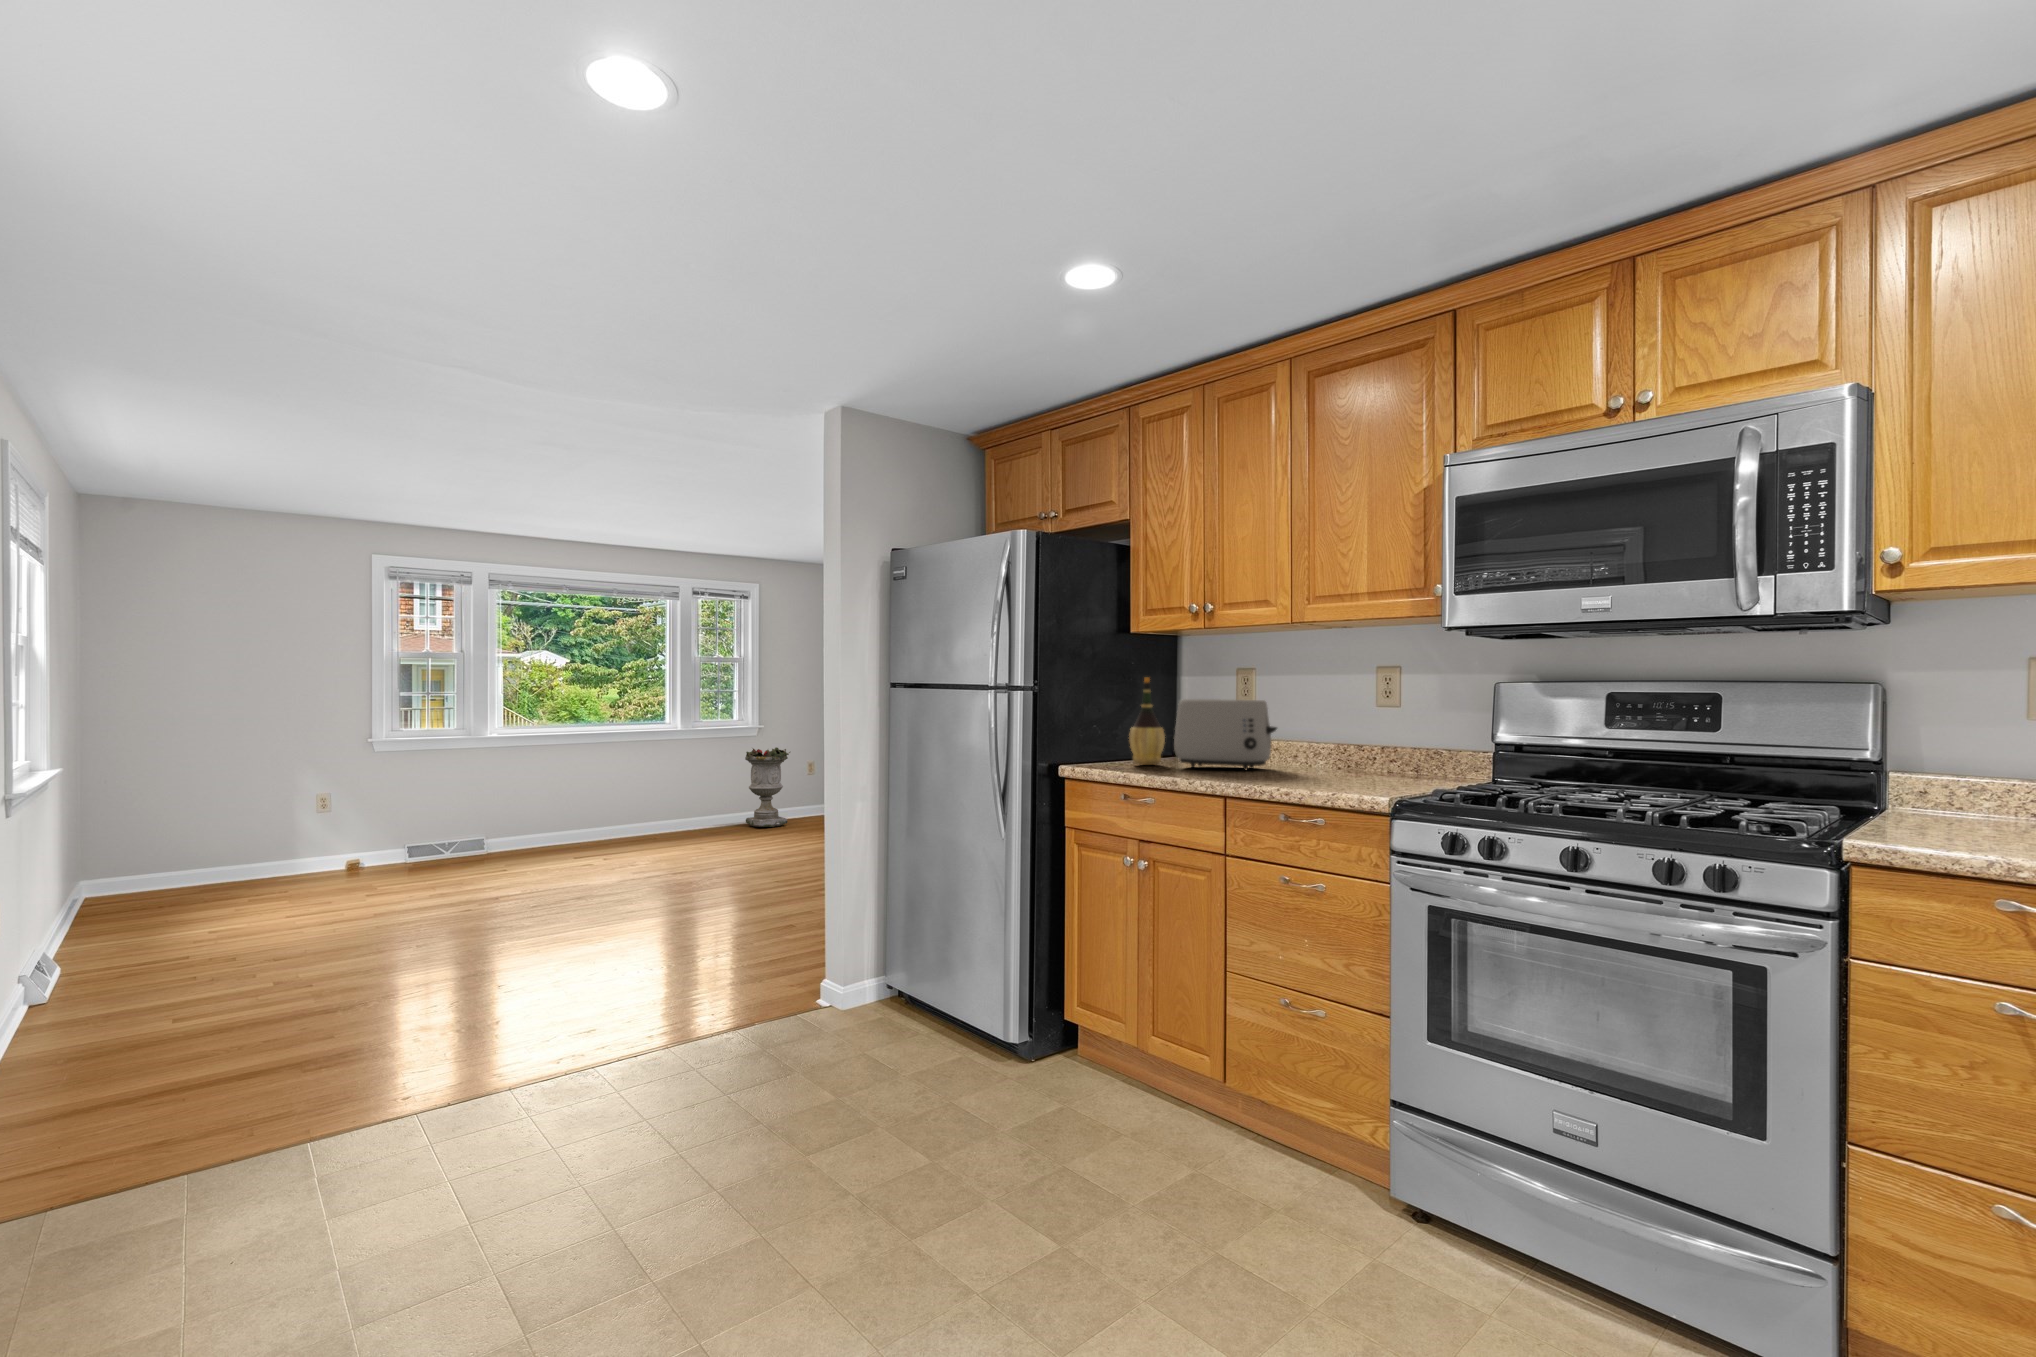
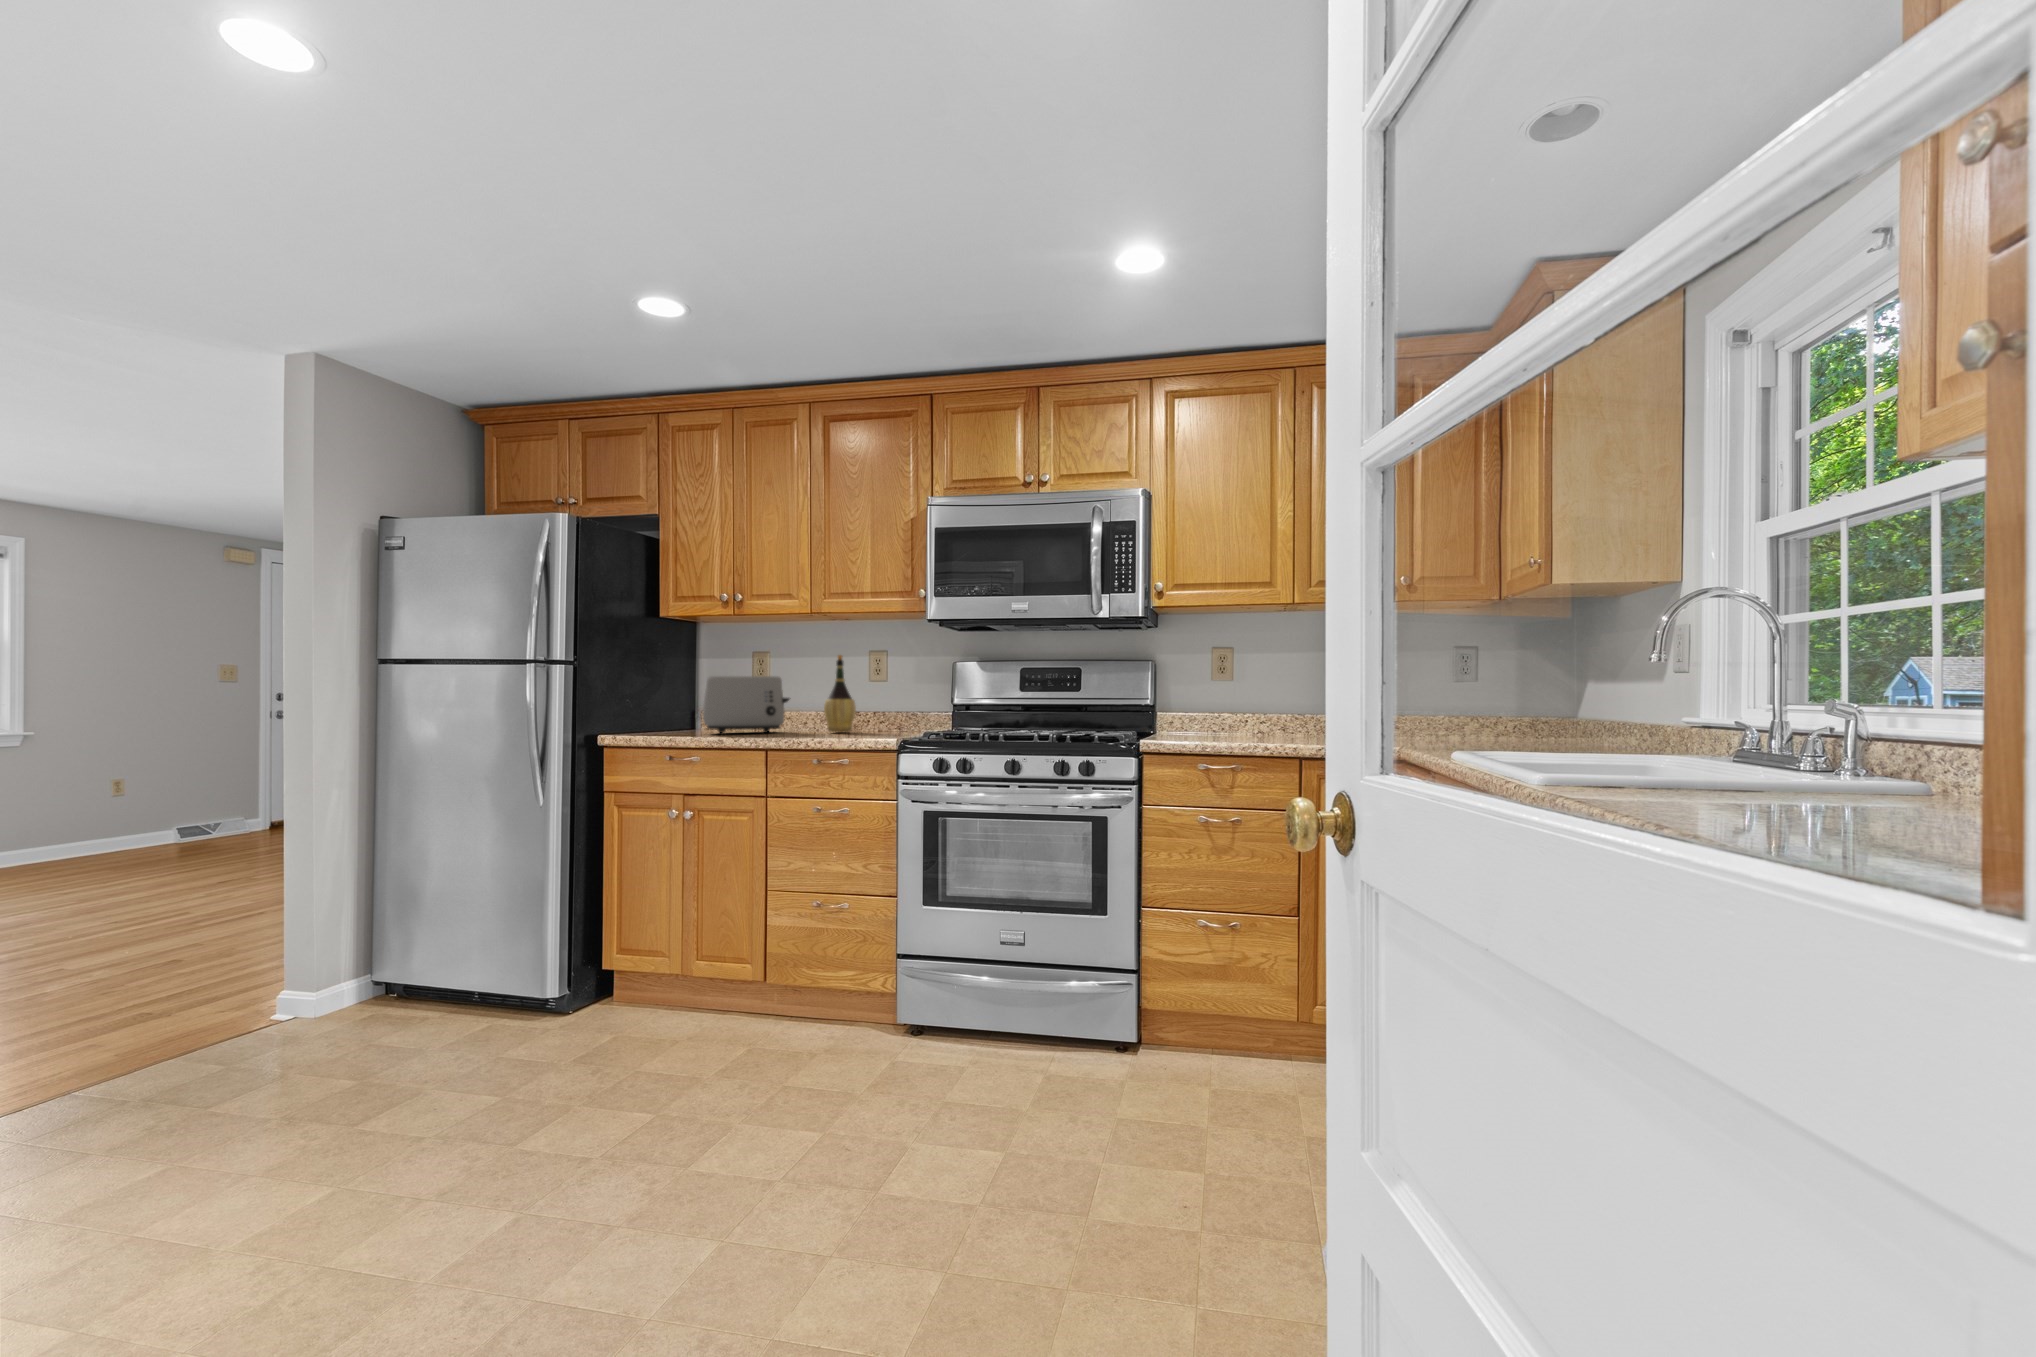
wine bottle: present [1129,677,1165,765] -> present [824,655,856,732]
planter: present [745,747,790,827] -> none [25,756,103,861]

